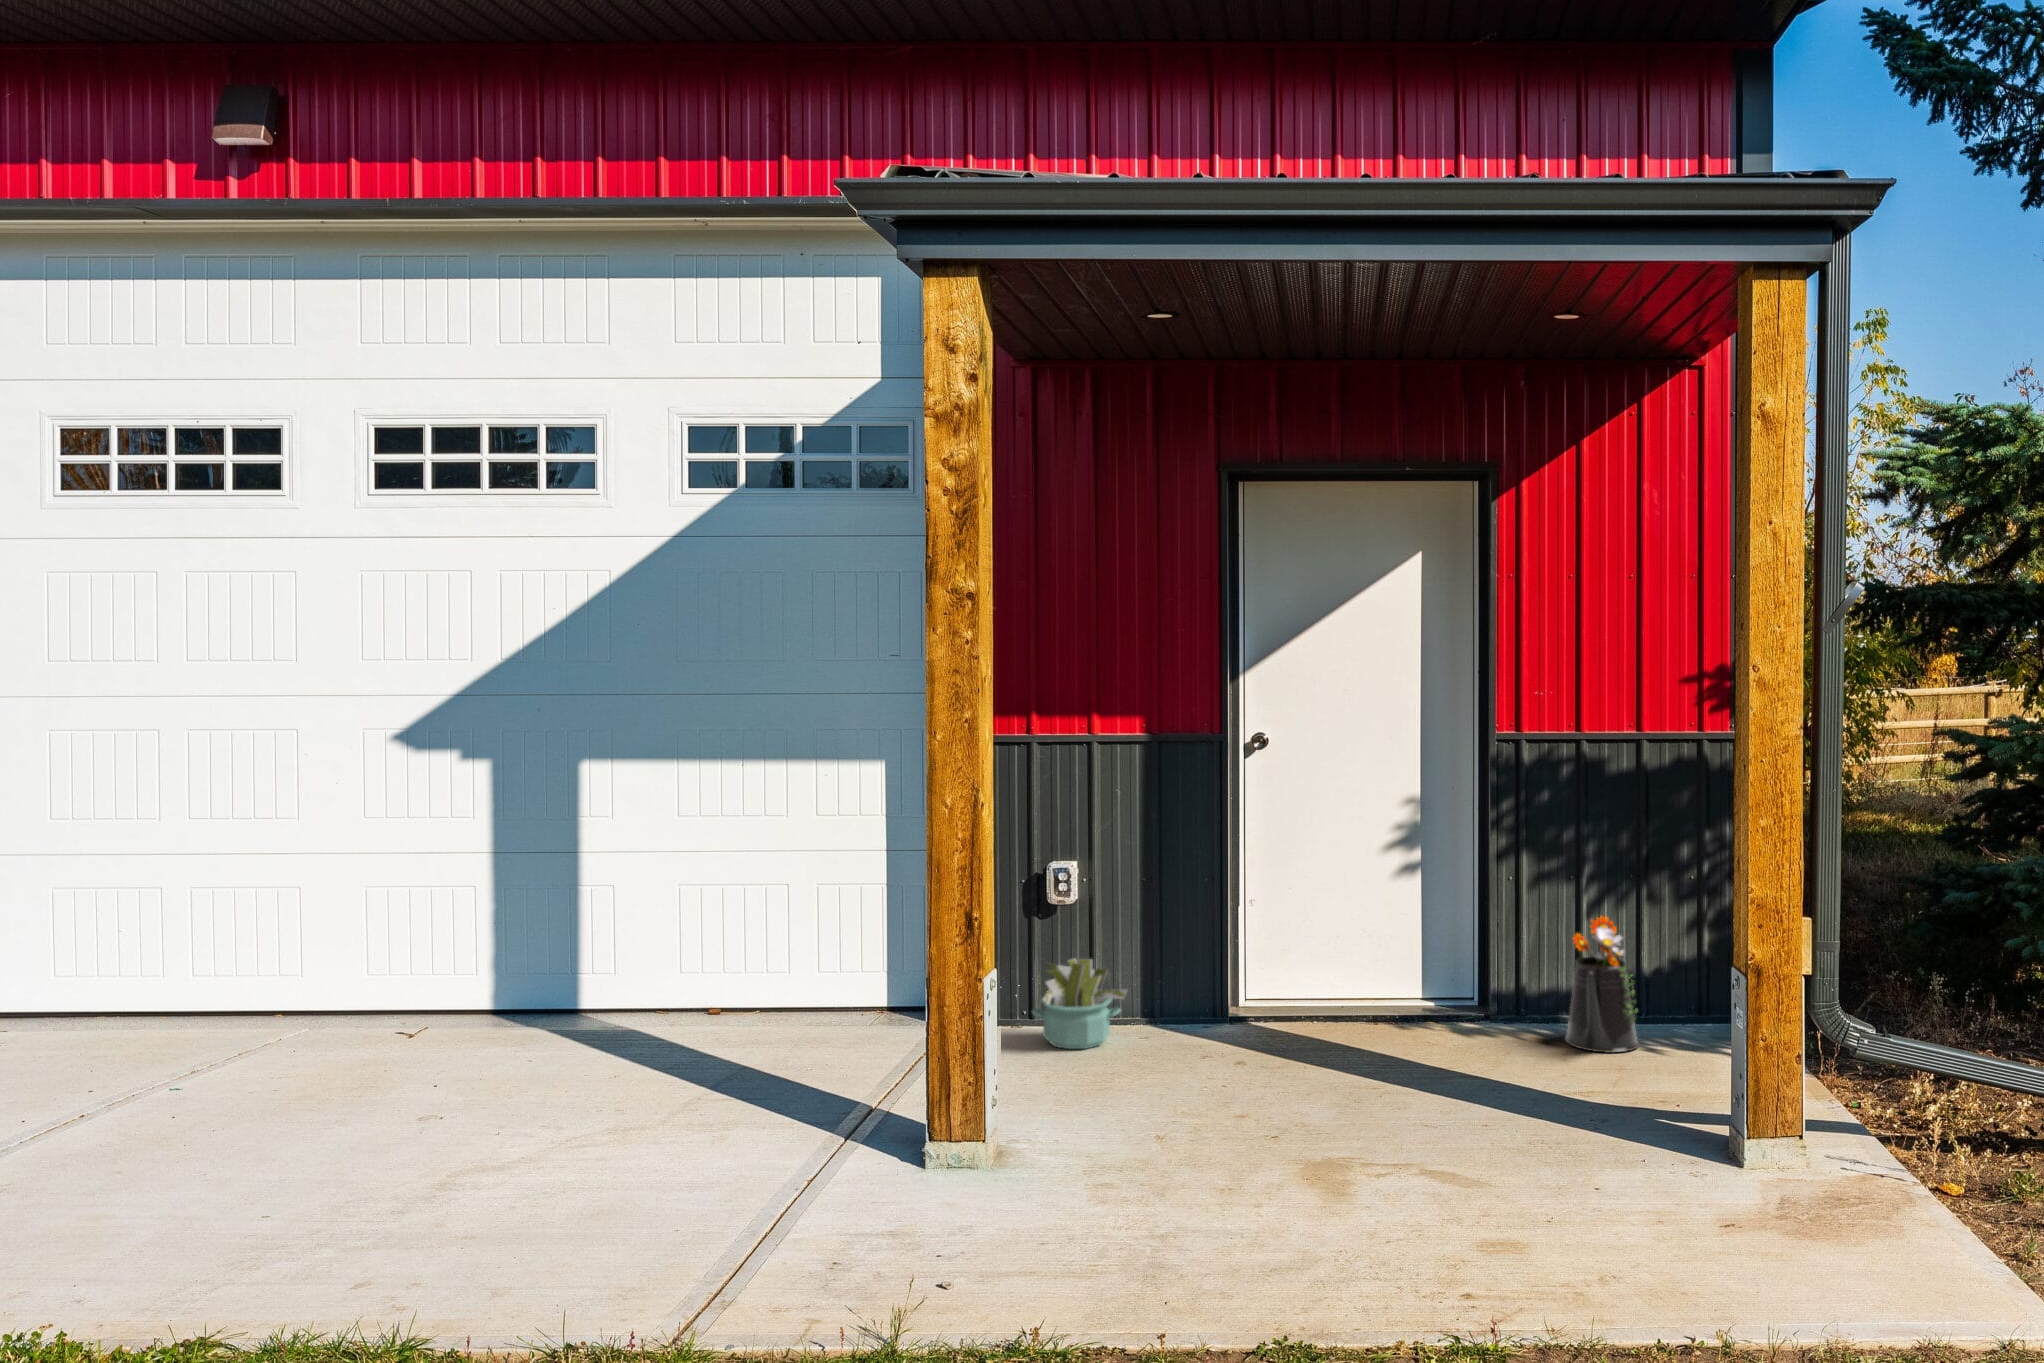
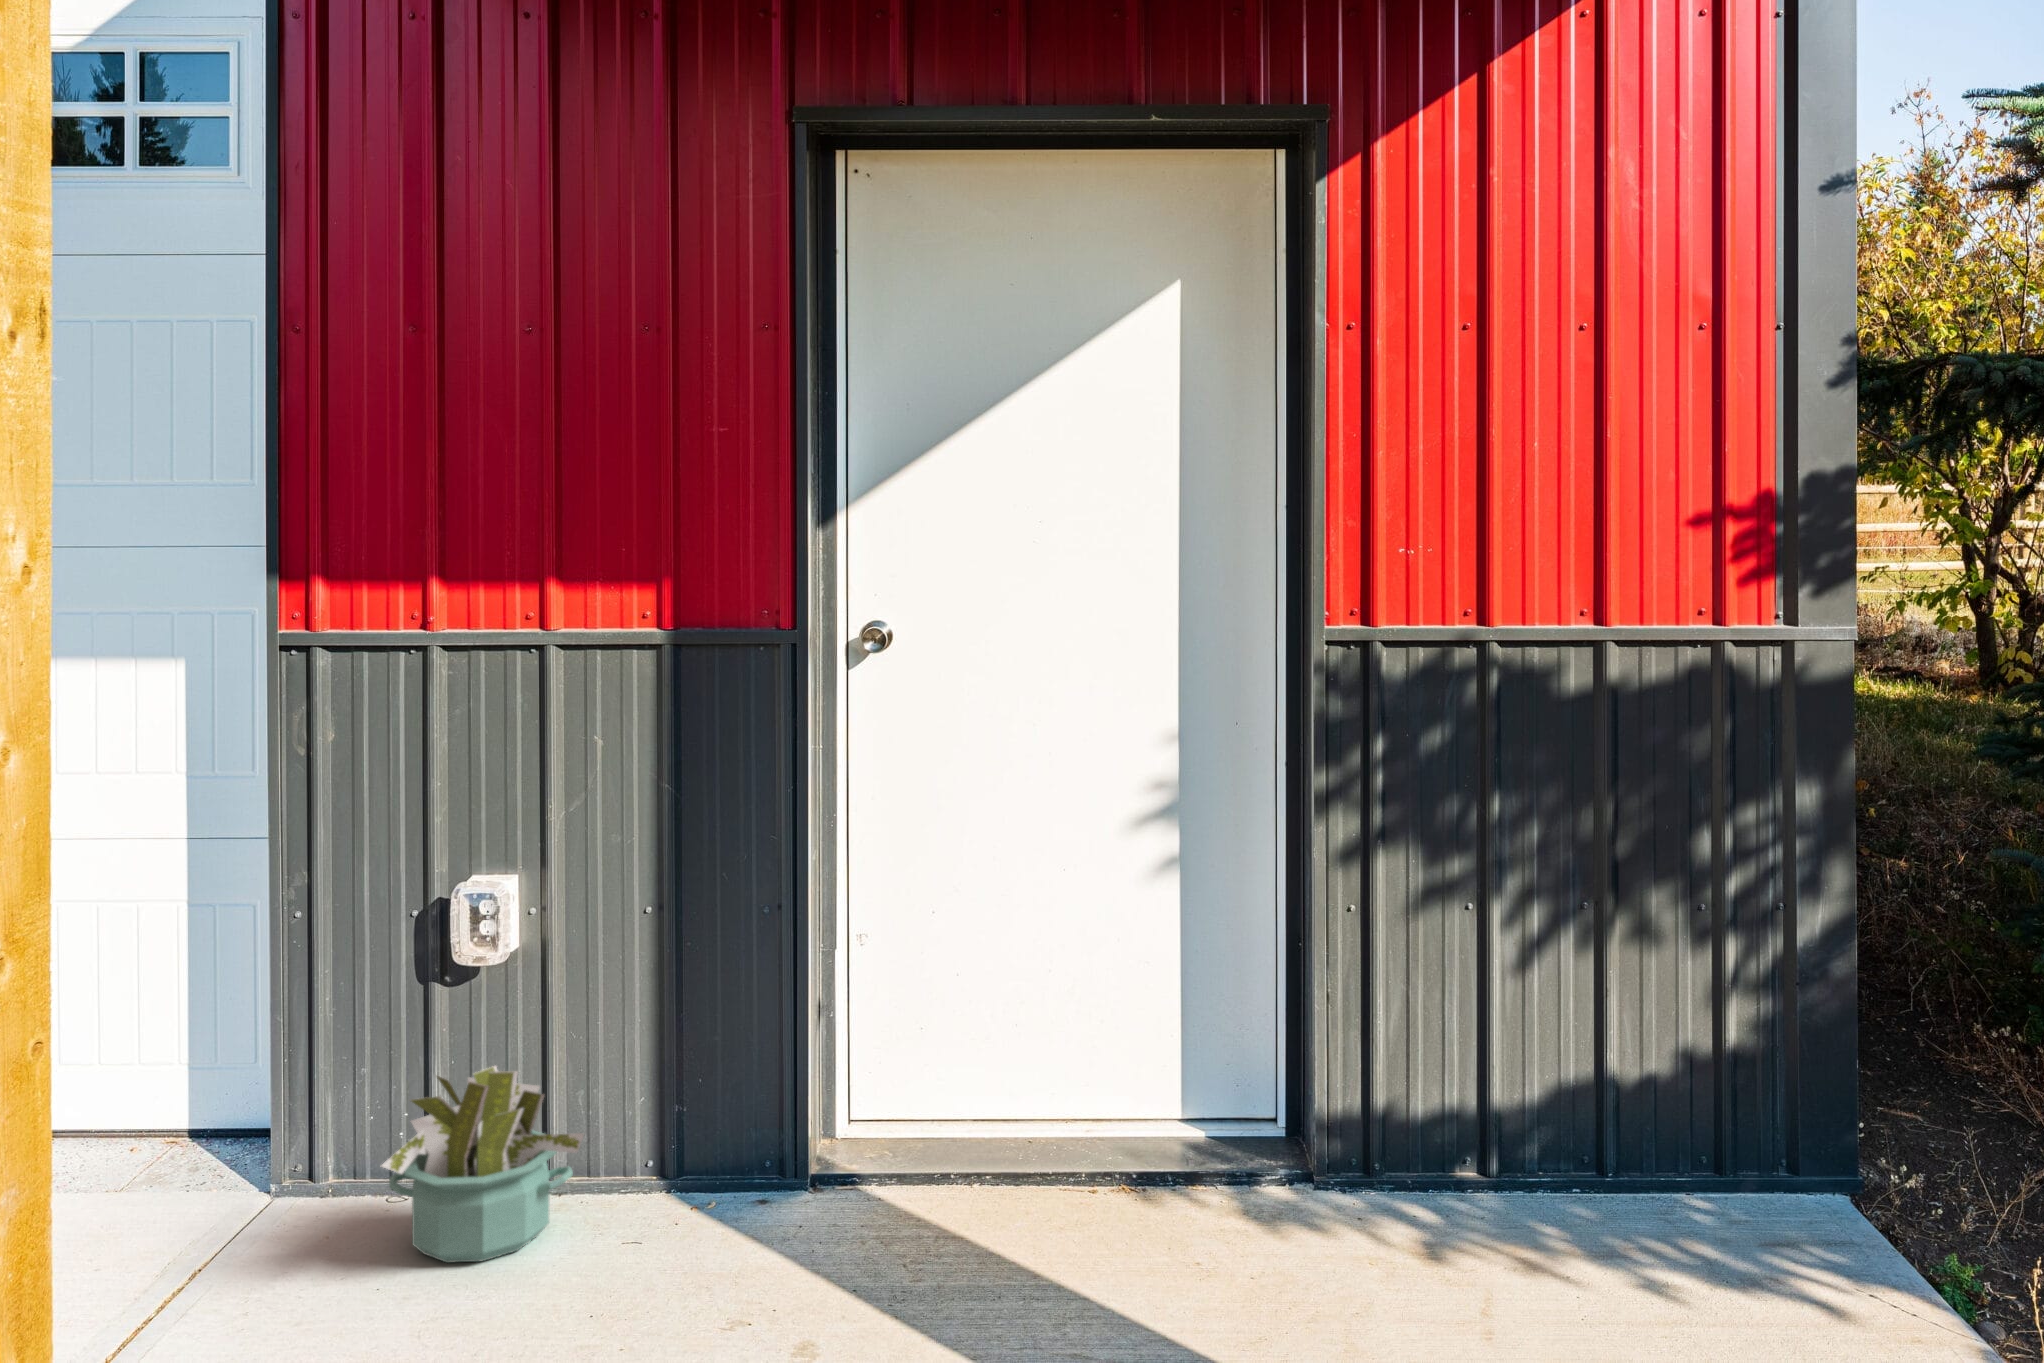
watering can: present [1565,916,1639,1053] -> none [1457,977,1607,1270]

